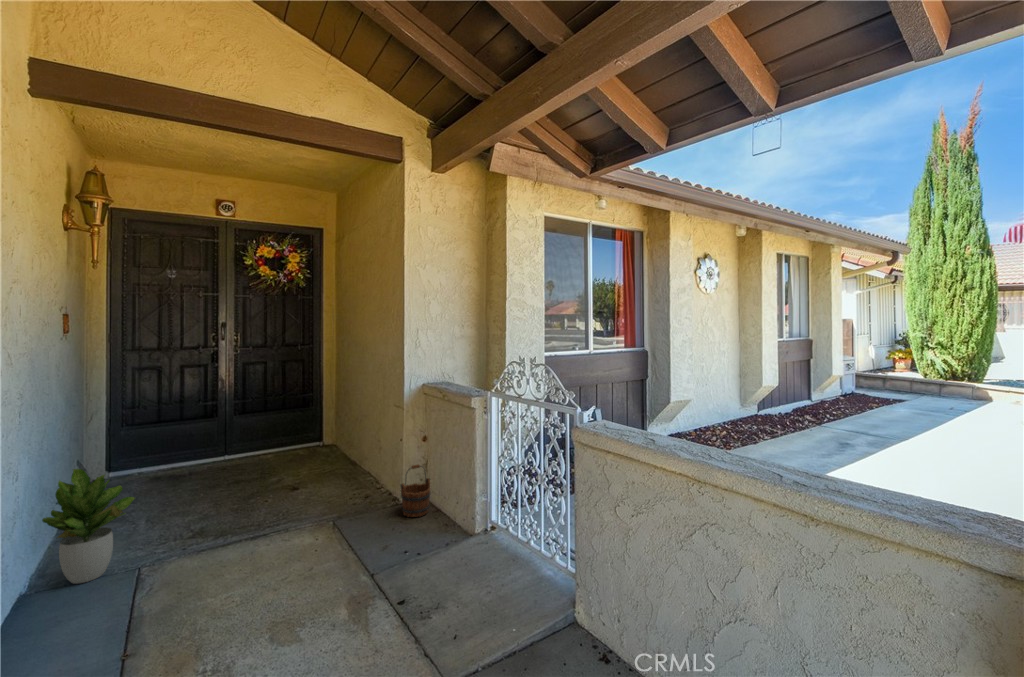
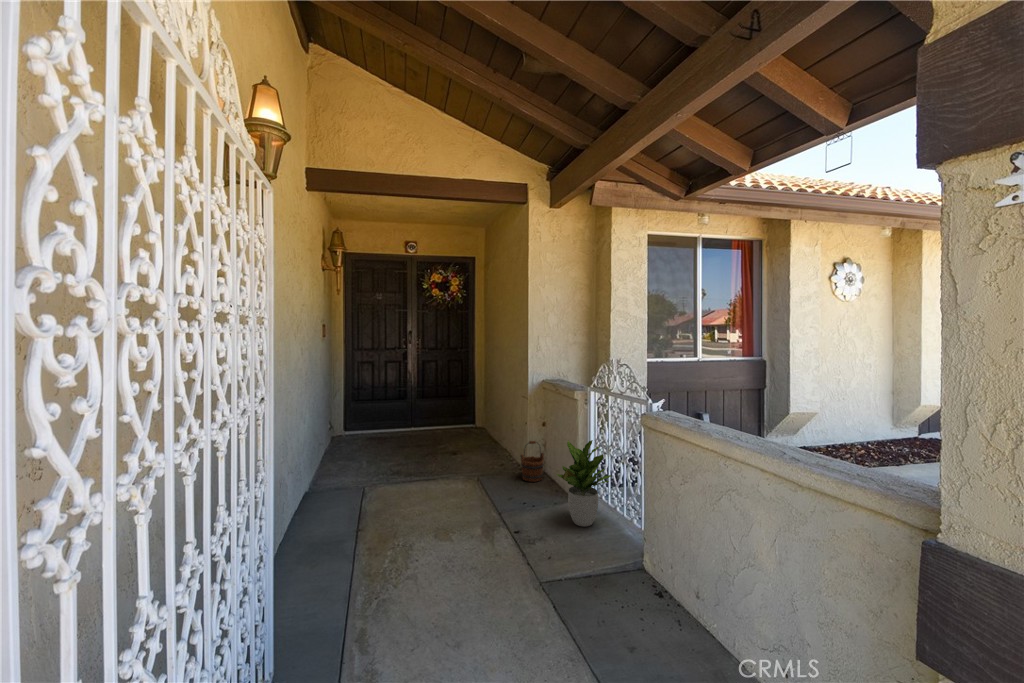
potted plant: present [42,469,135,584] -> present [557,440,611,527]

